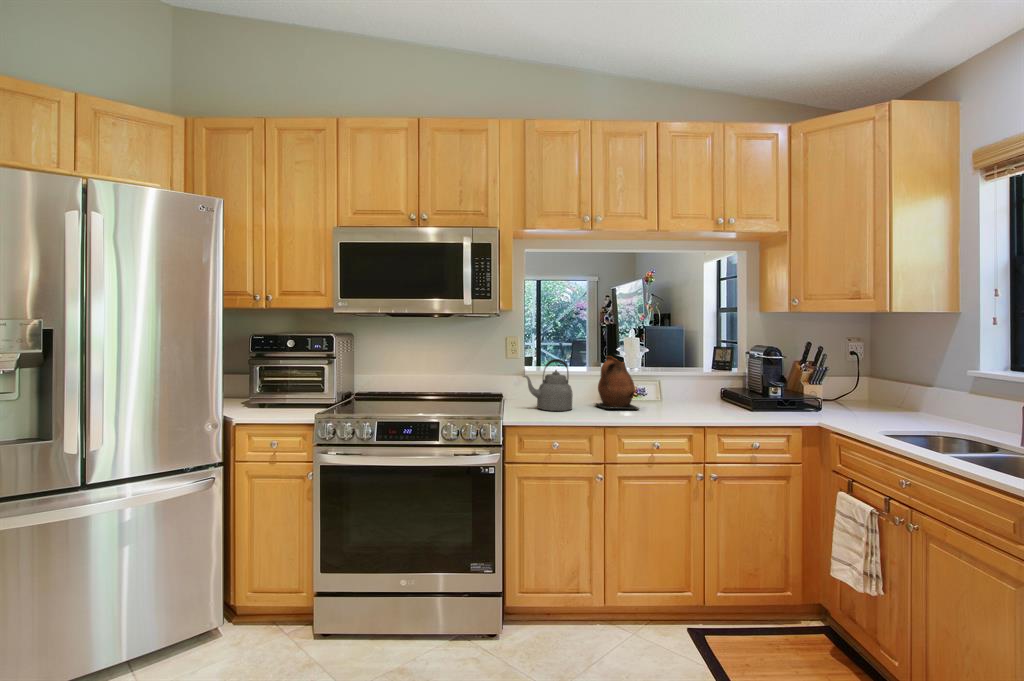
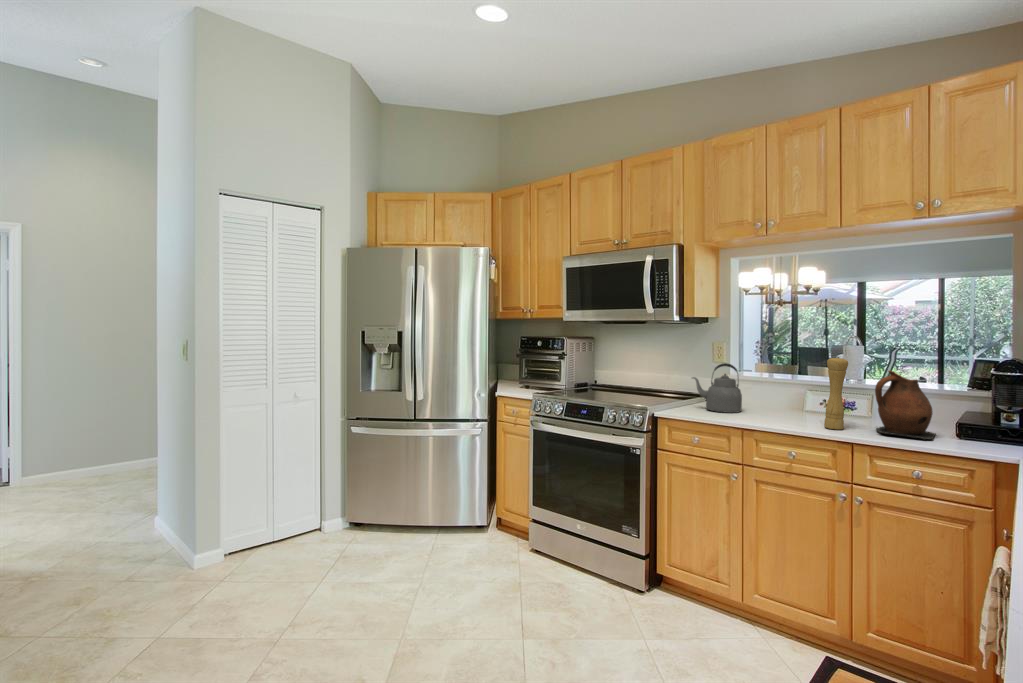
pepper mill: none [667,348,687,416] -> present [824,357,848,430]
ceramic pitcher: present [596,356,639,410] -> present [875,371,935,440]

